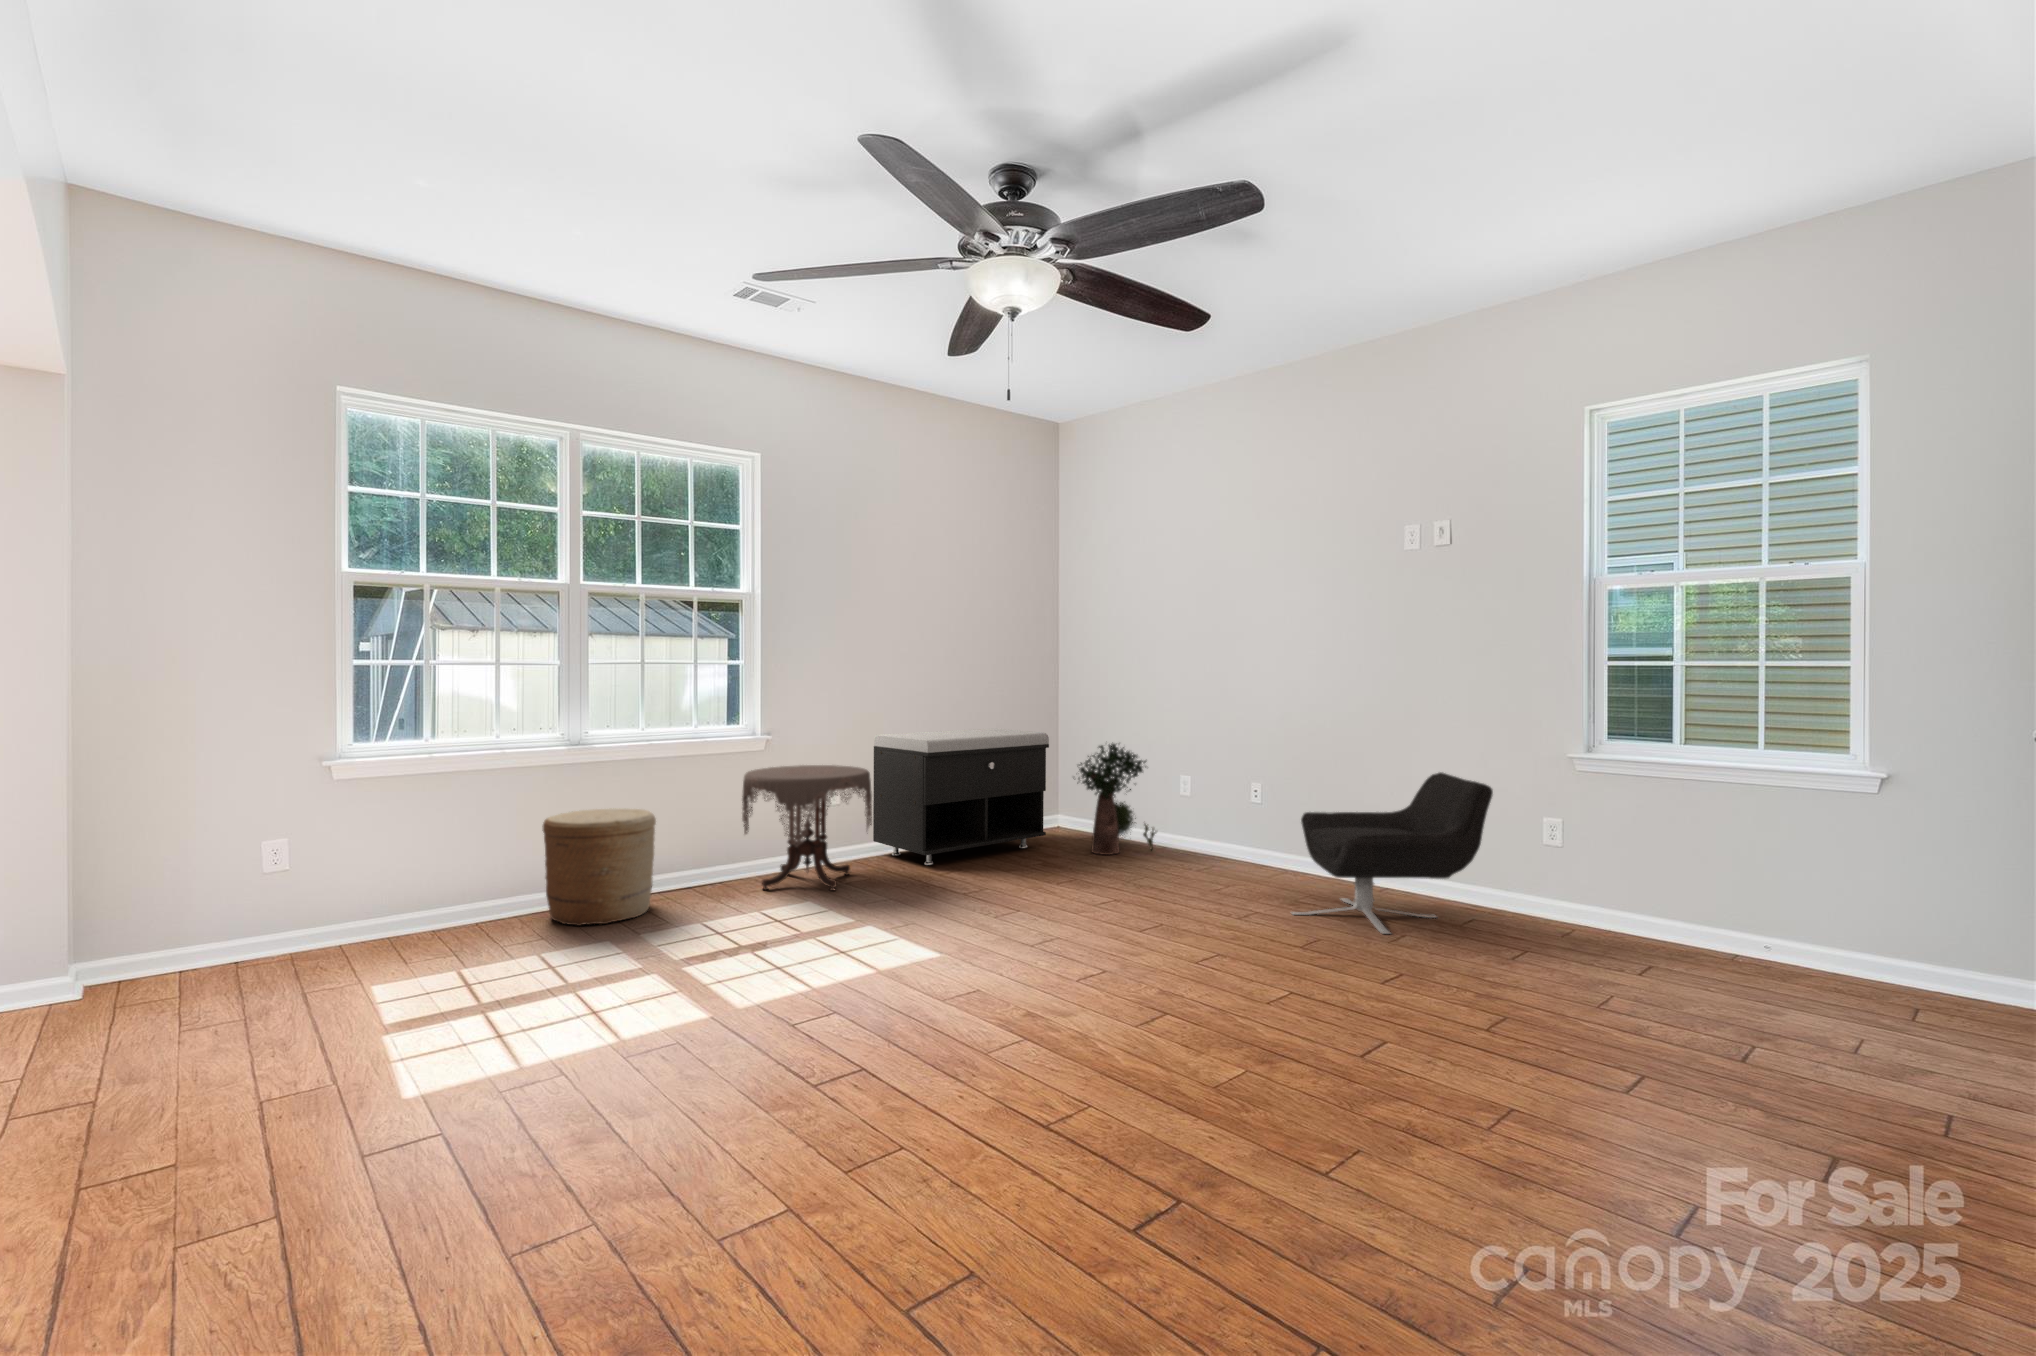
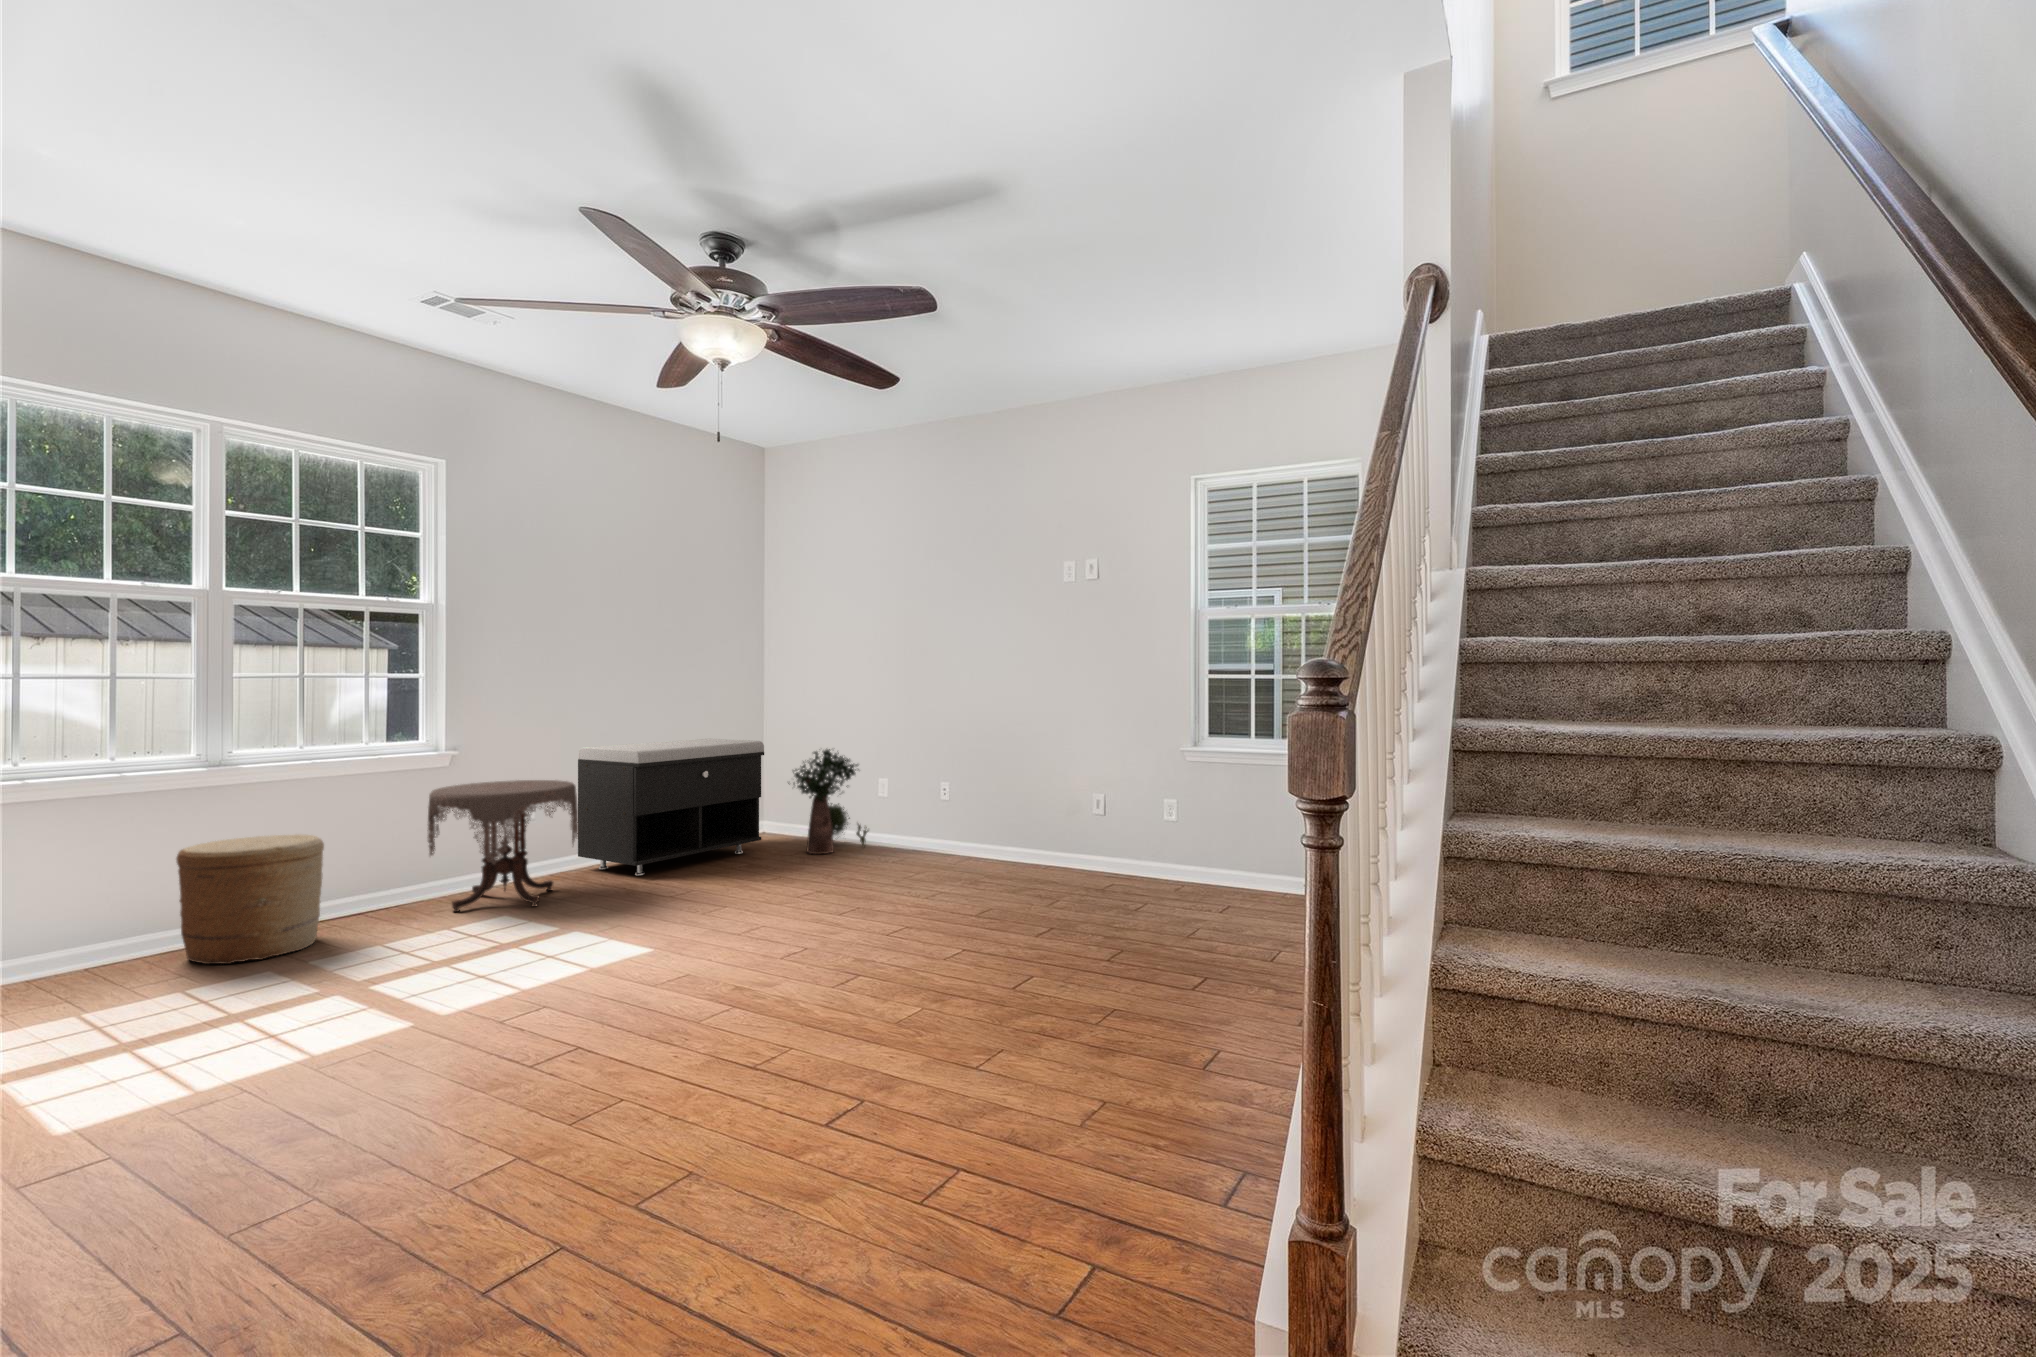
lounge chair: present [1292,772,1493,934] -> none [981,763,1136,899]

